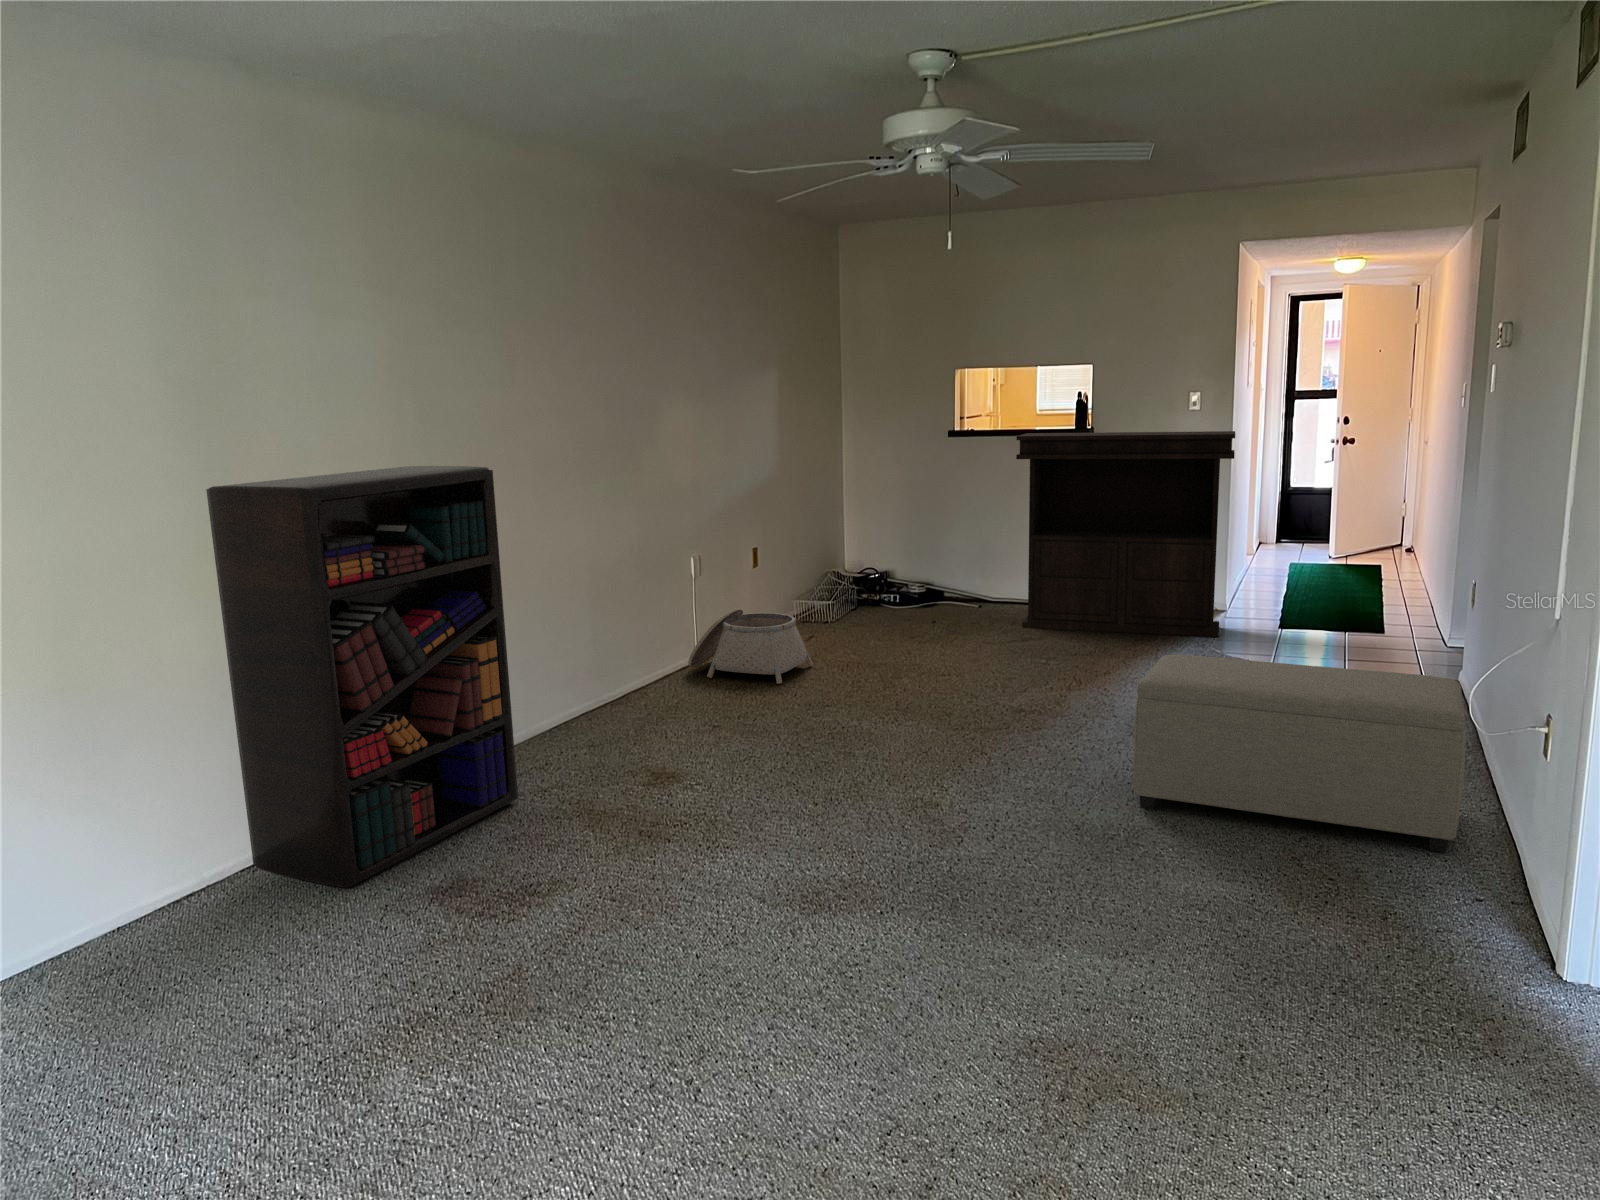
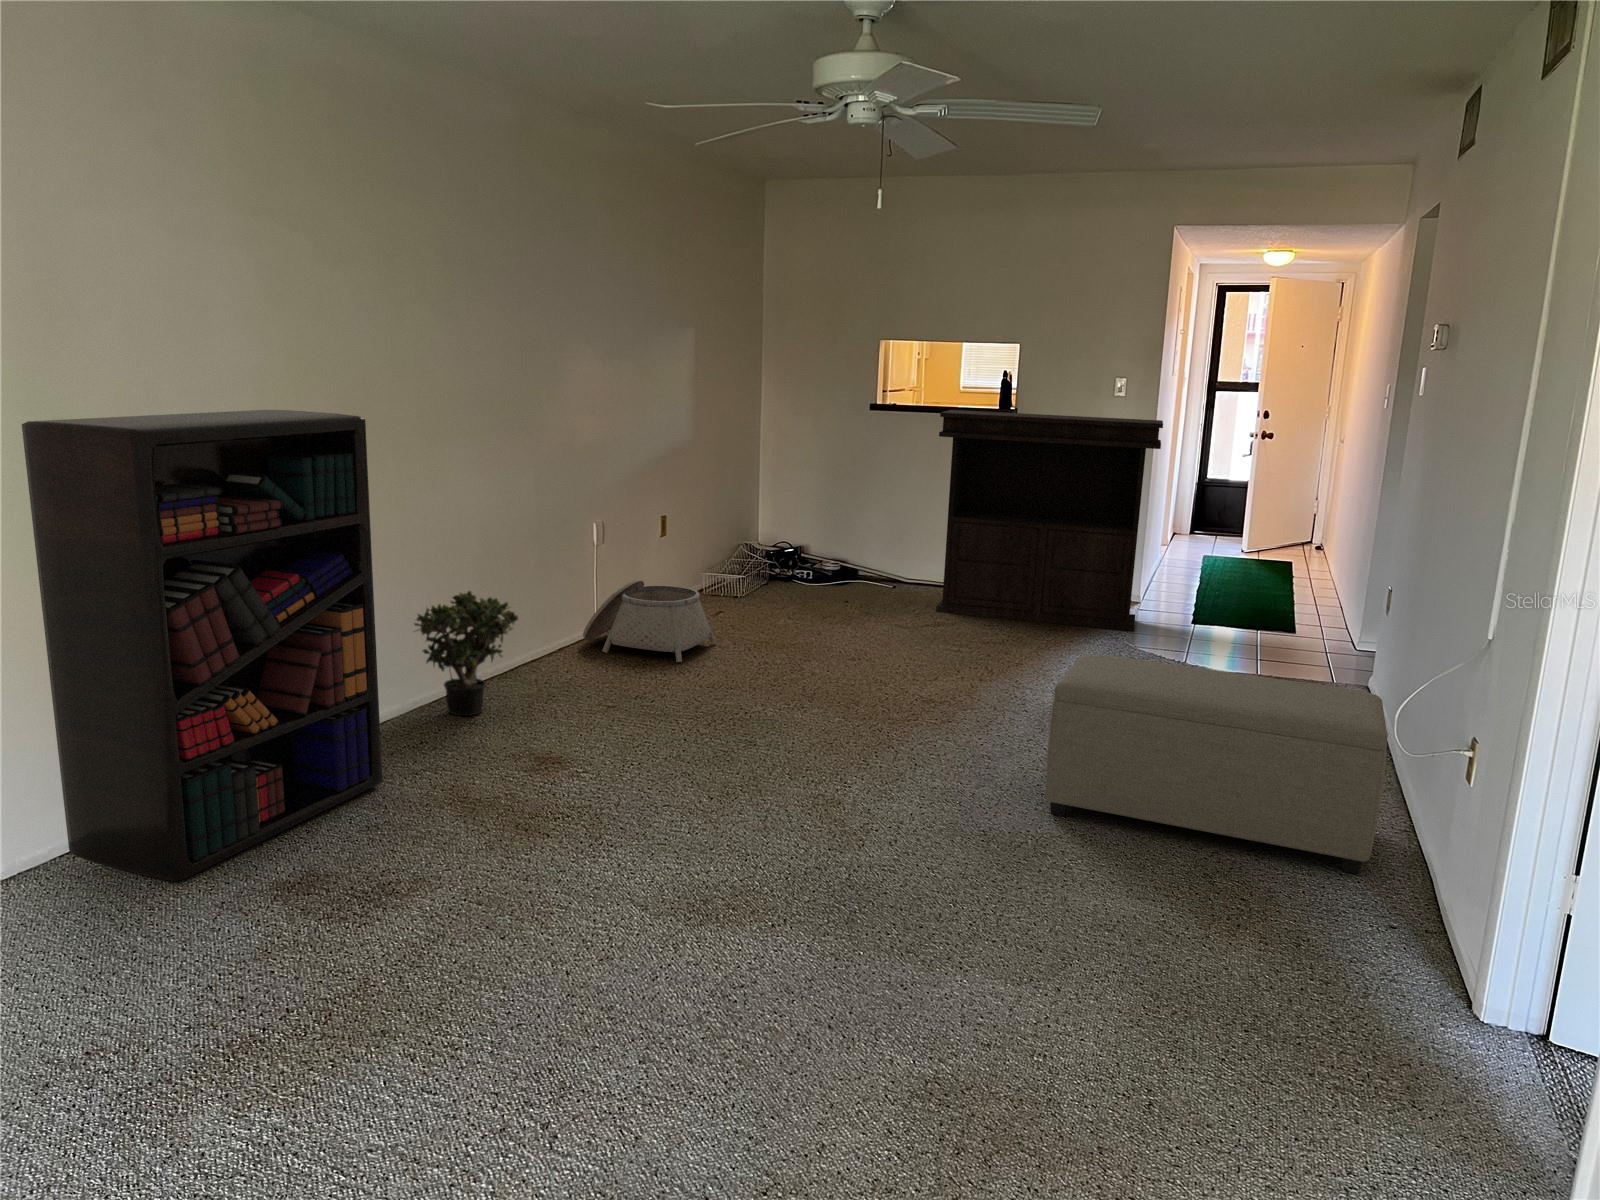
potted plant: none [537,623,631,739] -> present [414,591,518,716]

